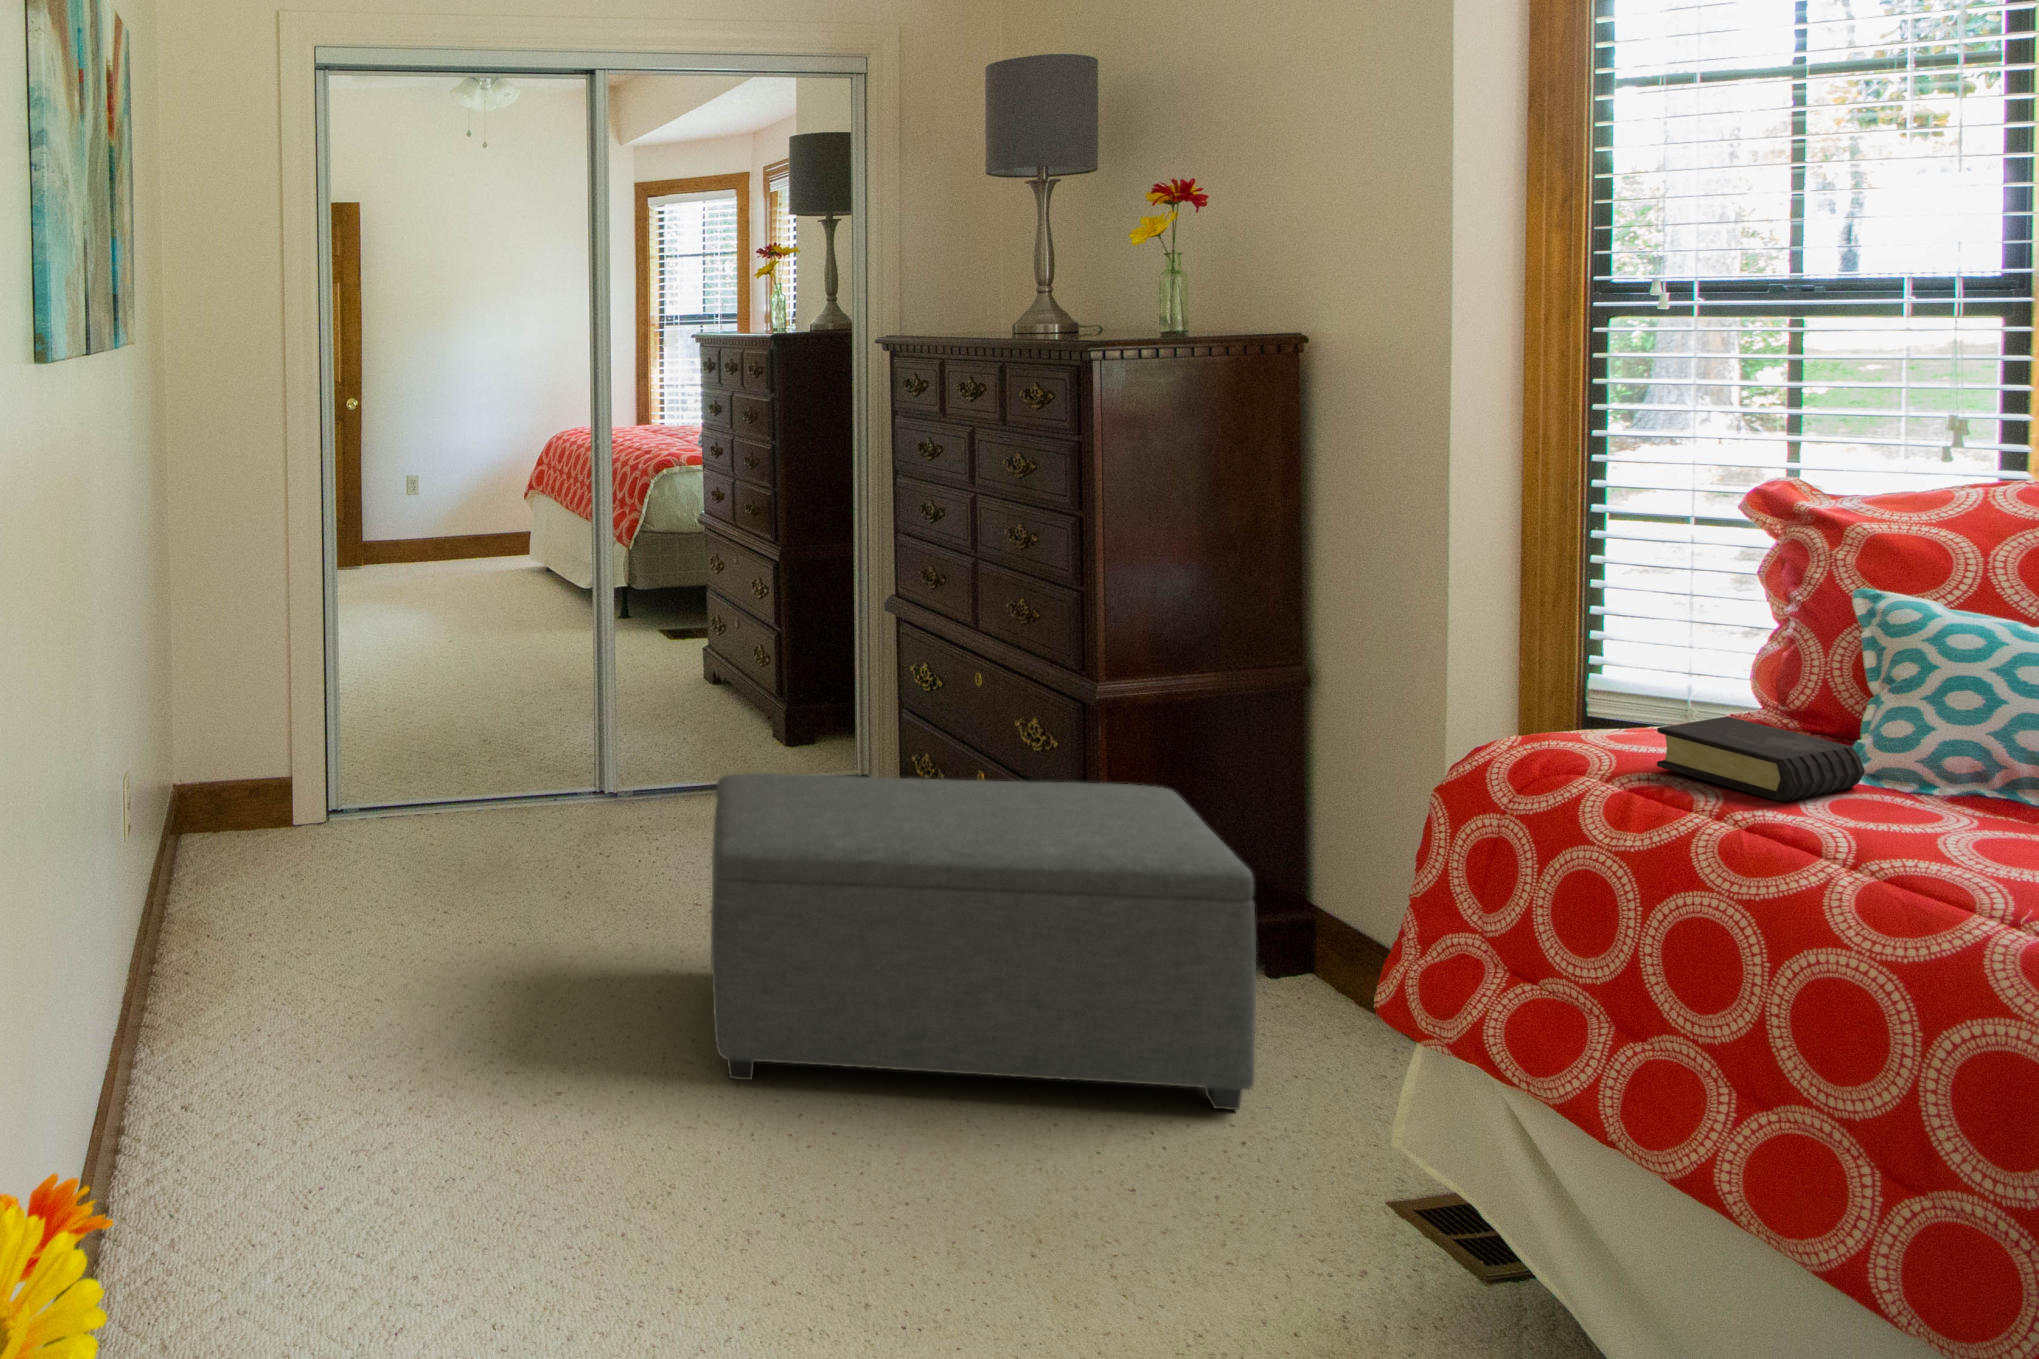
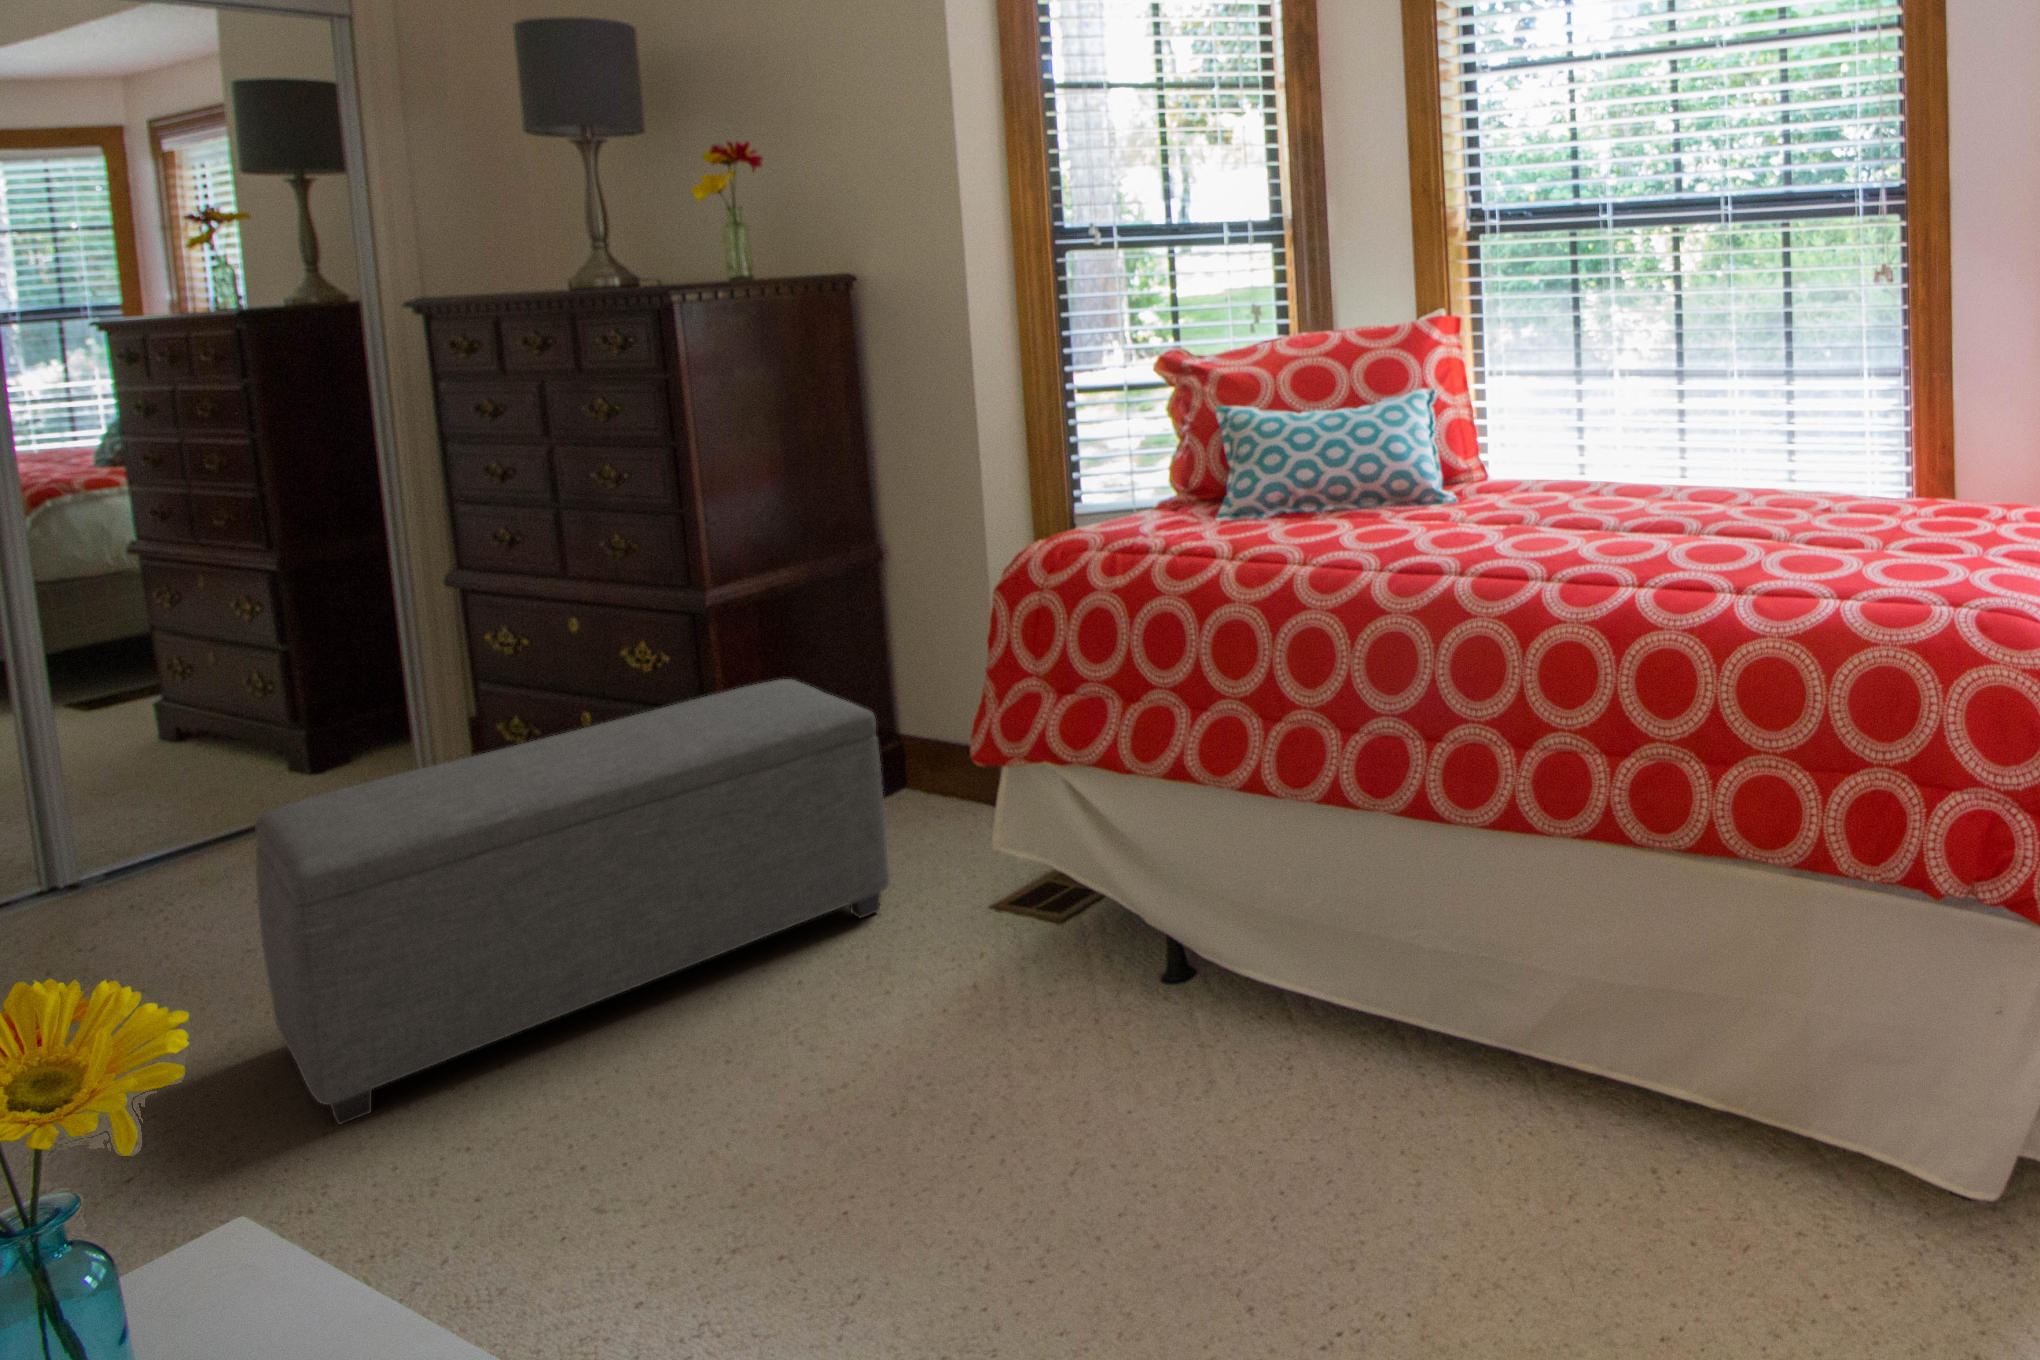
book: present [1657,717,1865,802] -> none [1129,497,1228,536]

